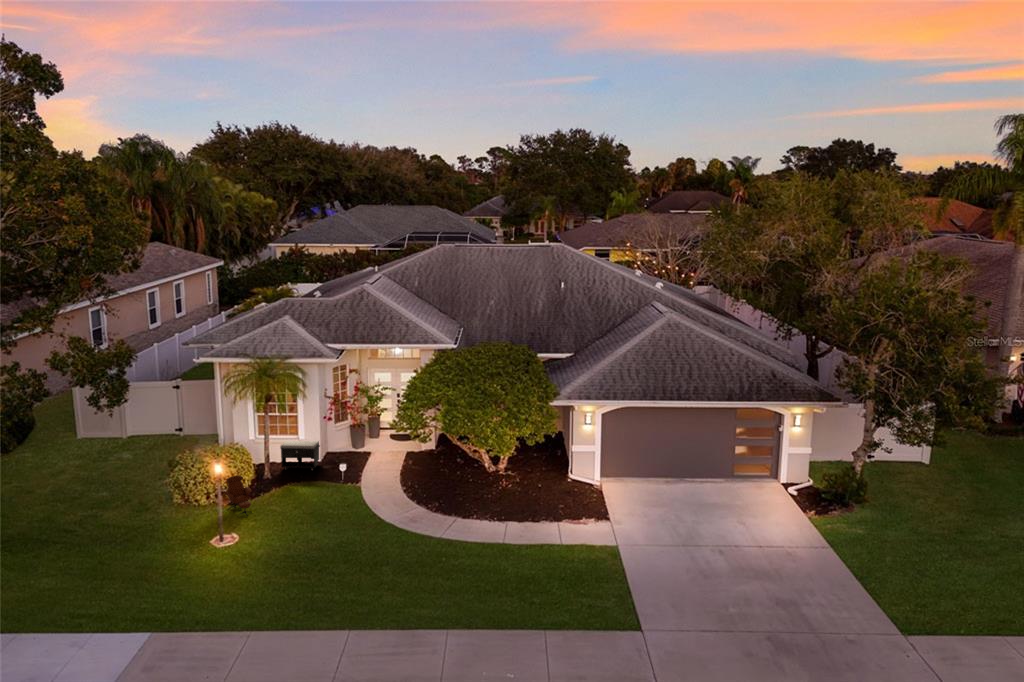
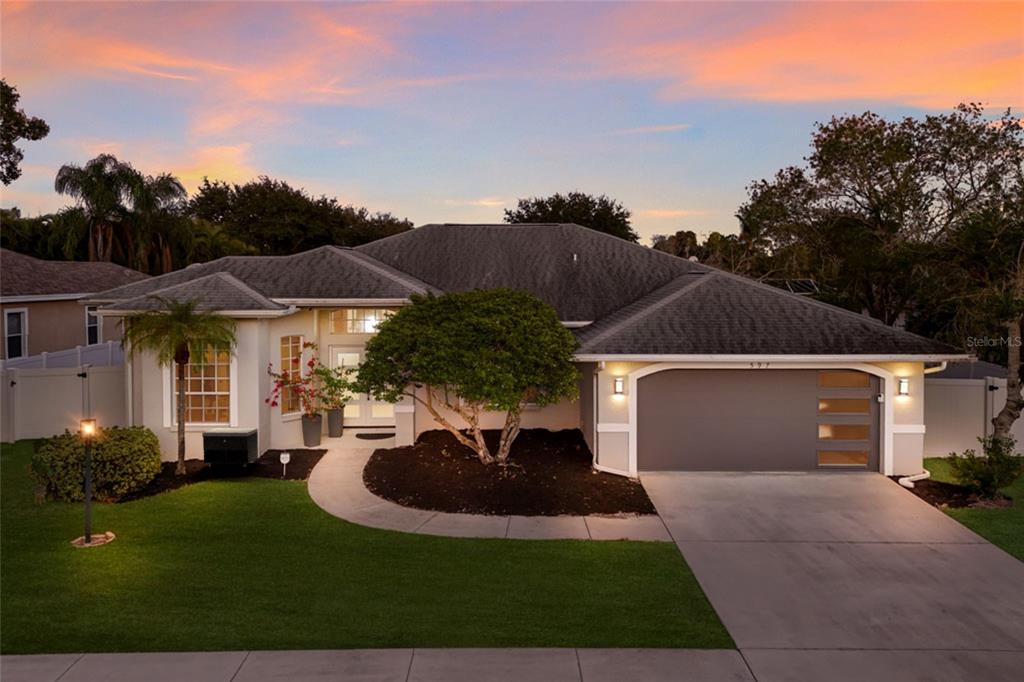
lounge chair: present [225,475,251,515] -> none [106,458,146,512]
house plant: none [167,477,190,509] -> present [32,459,58,501]

